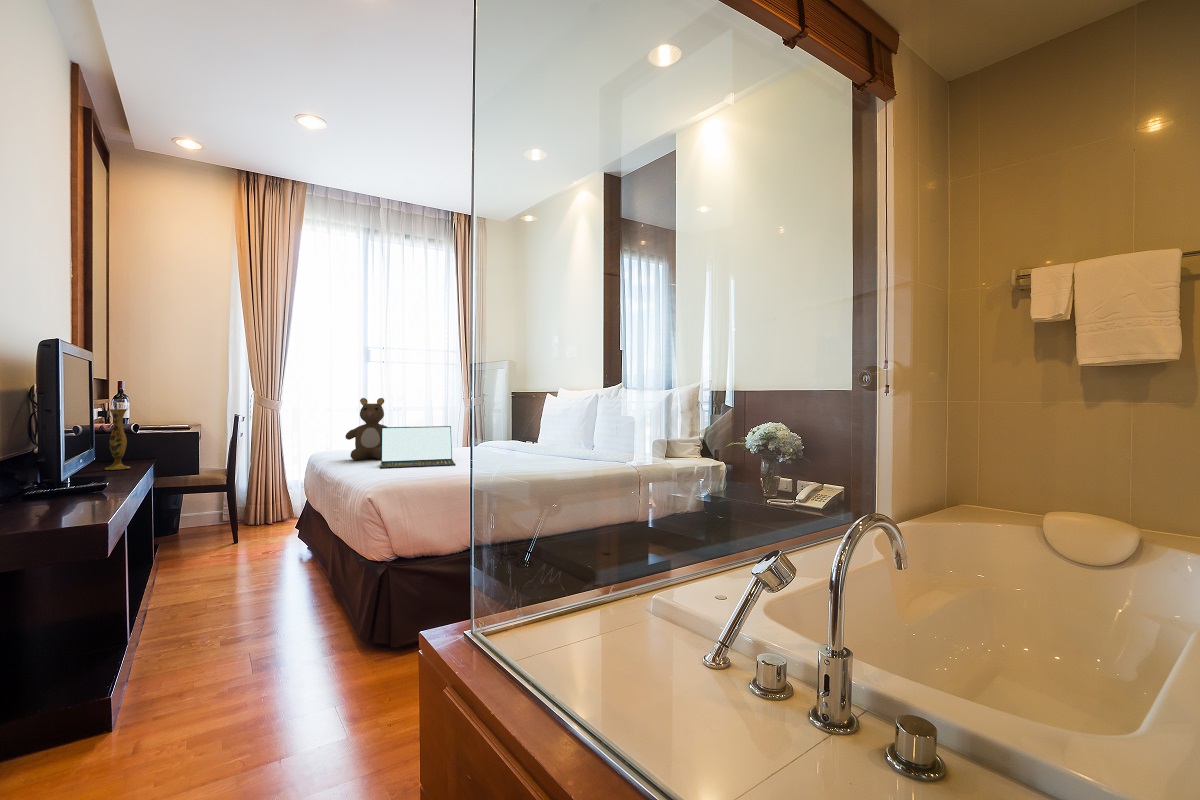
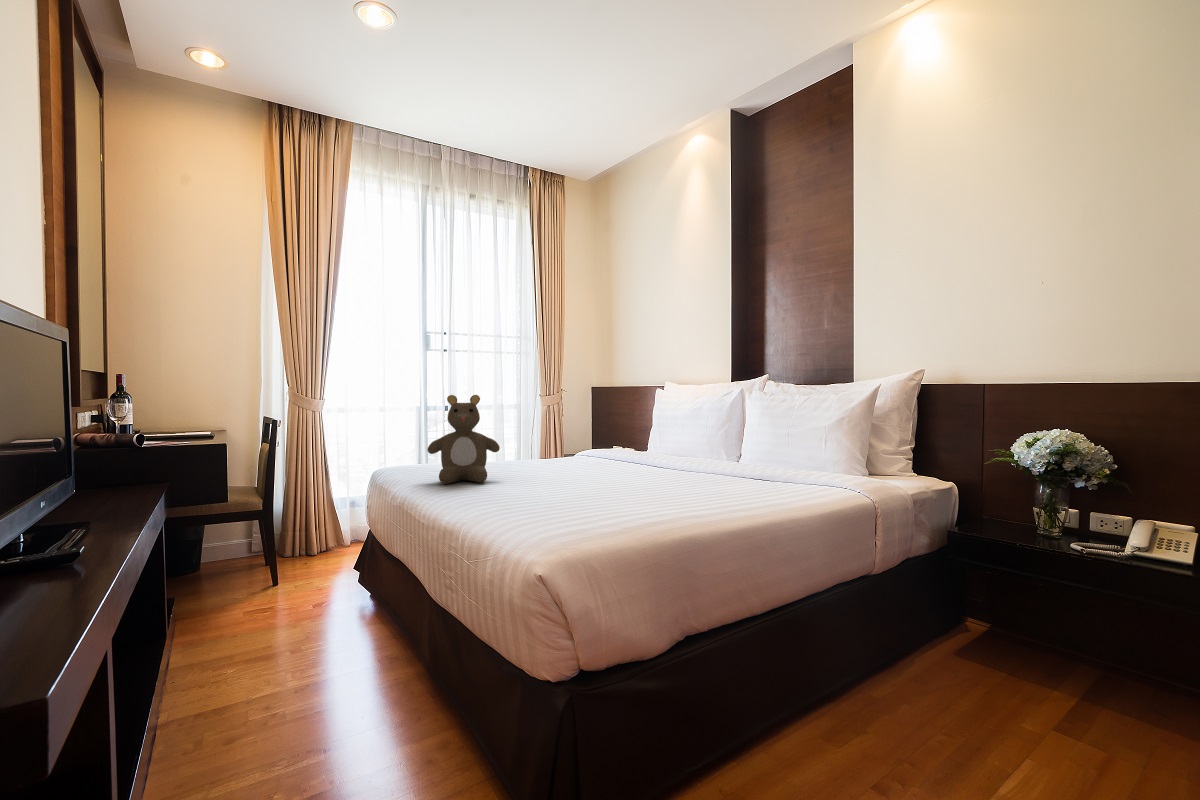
vase: present [105,409,131,470] -> none [87,412,127,503]
laptop: present [380,426,455,469] -> none [492,435,612,503]

